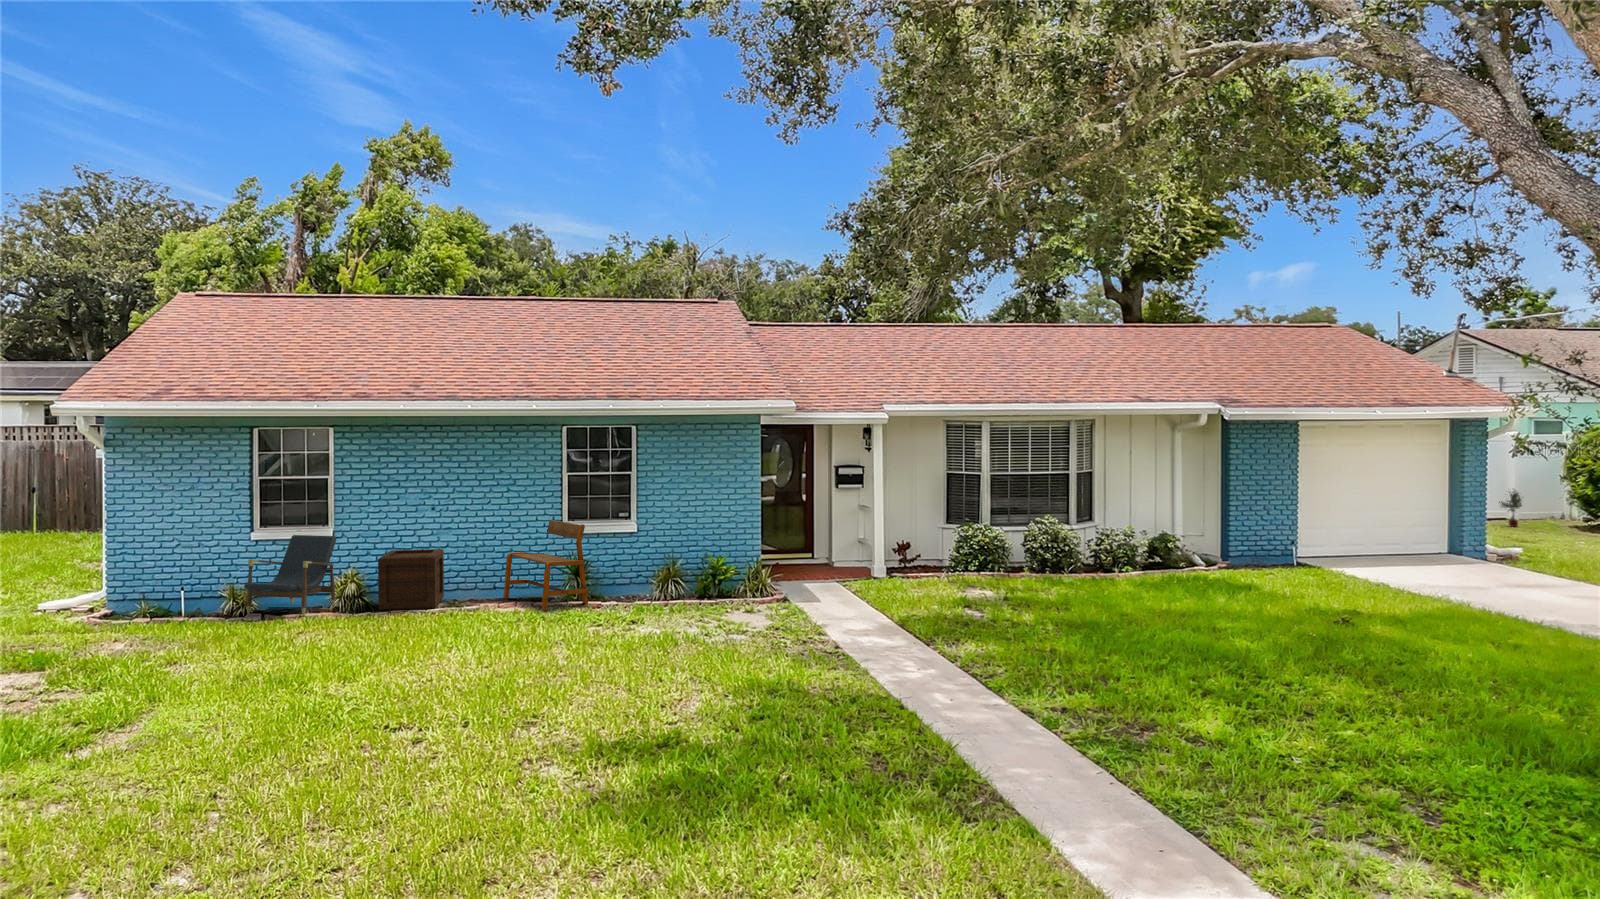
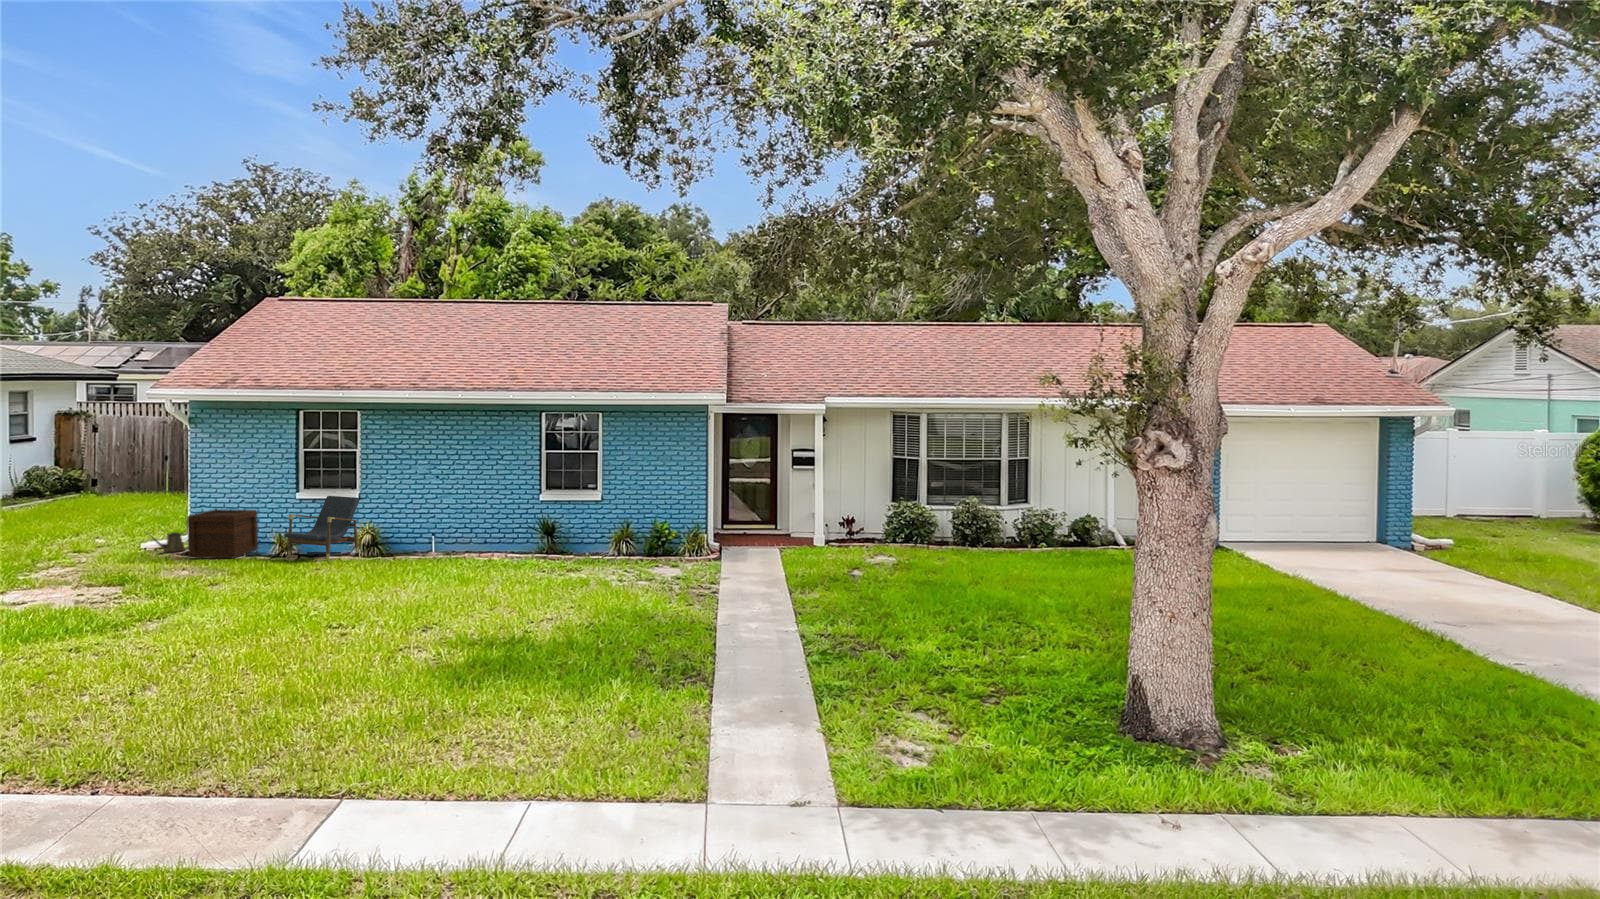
potted tree: present [1499,490,1522,527] -> none [1471,482,1496,520]
bench: present [504,520,588,611] -> none [491,488,553,563]
wooden crate: present [378,549,444,610] -> present [187,509,258,558]
watering can: none [47,588,106,615] -> present [148,532,184,552]

